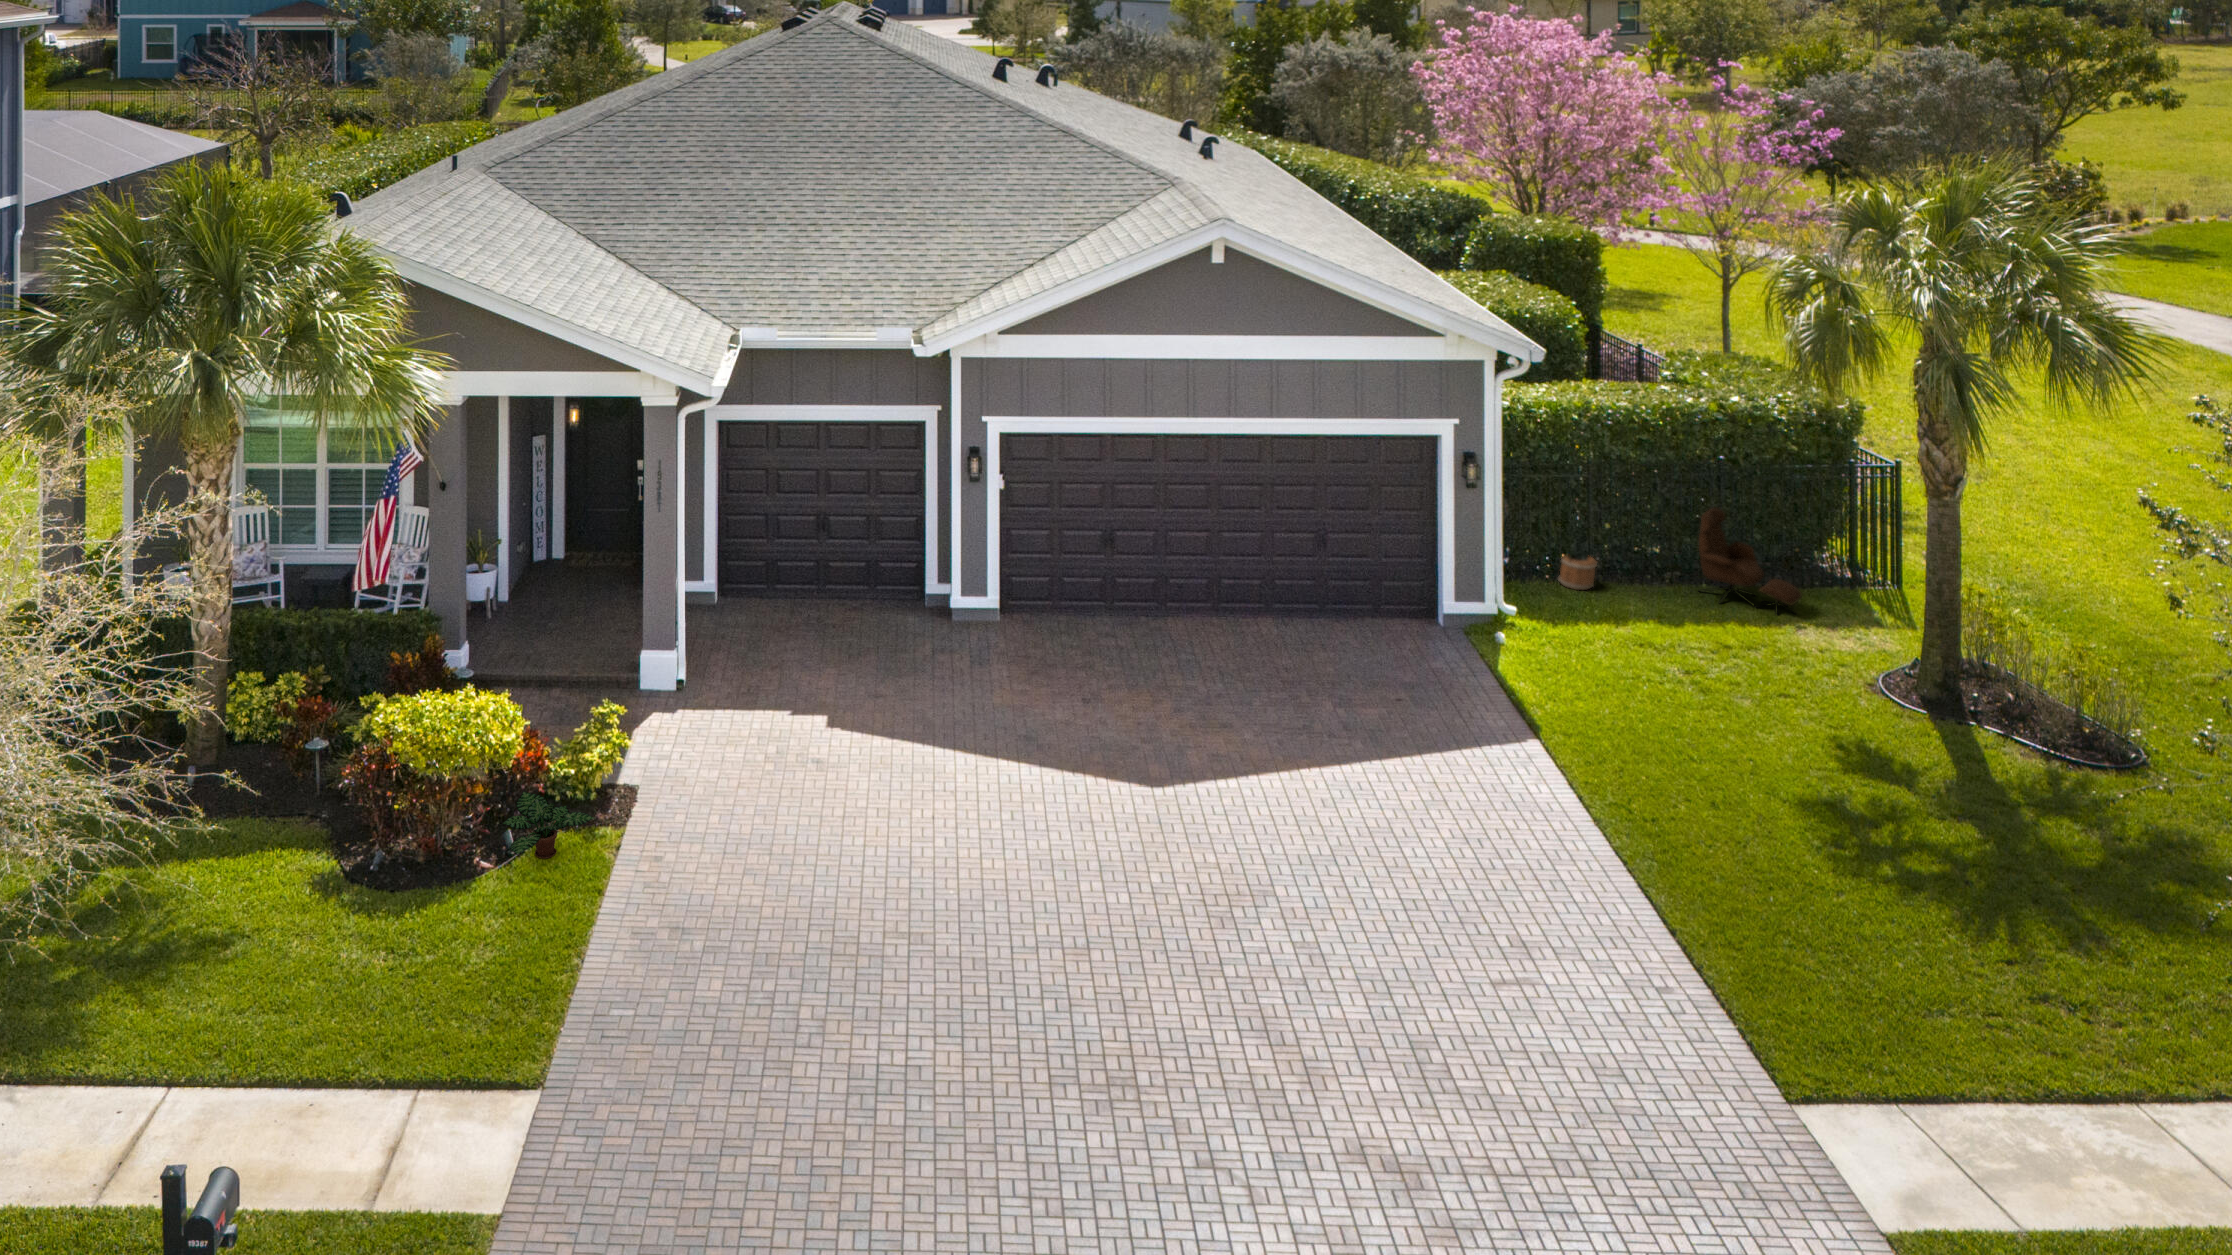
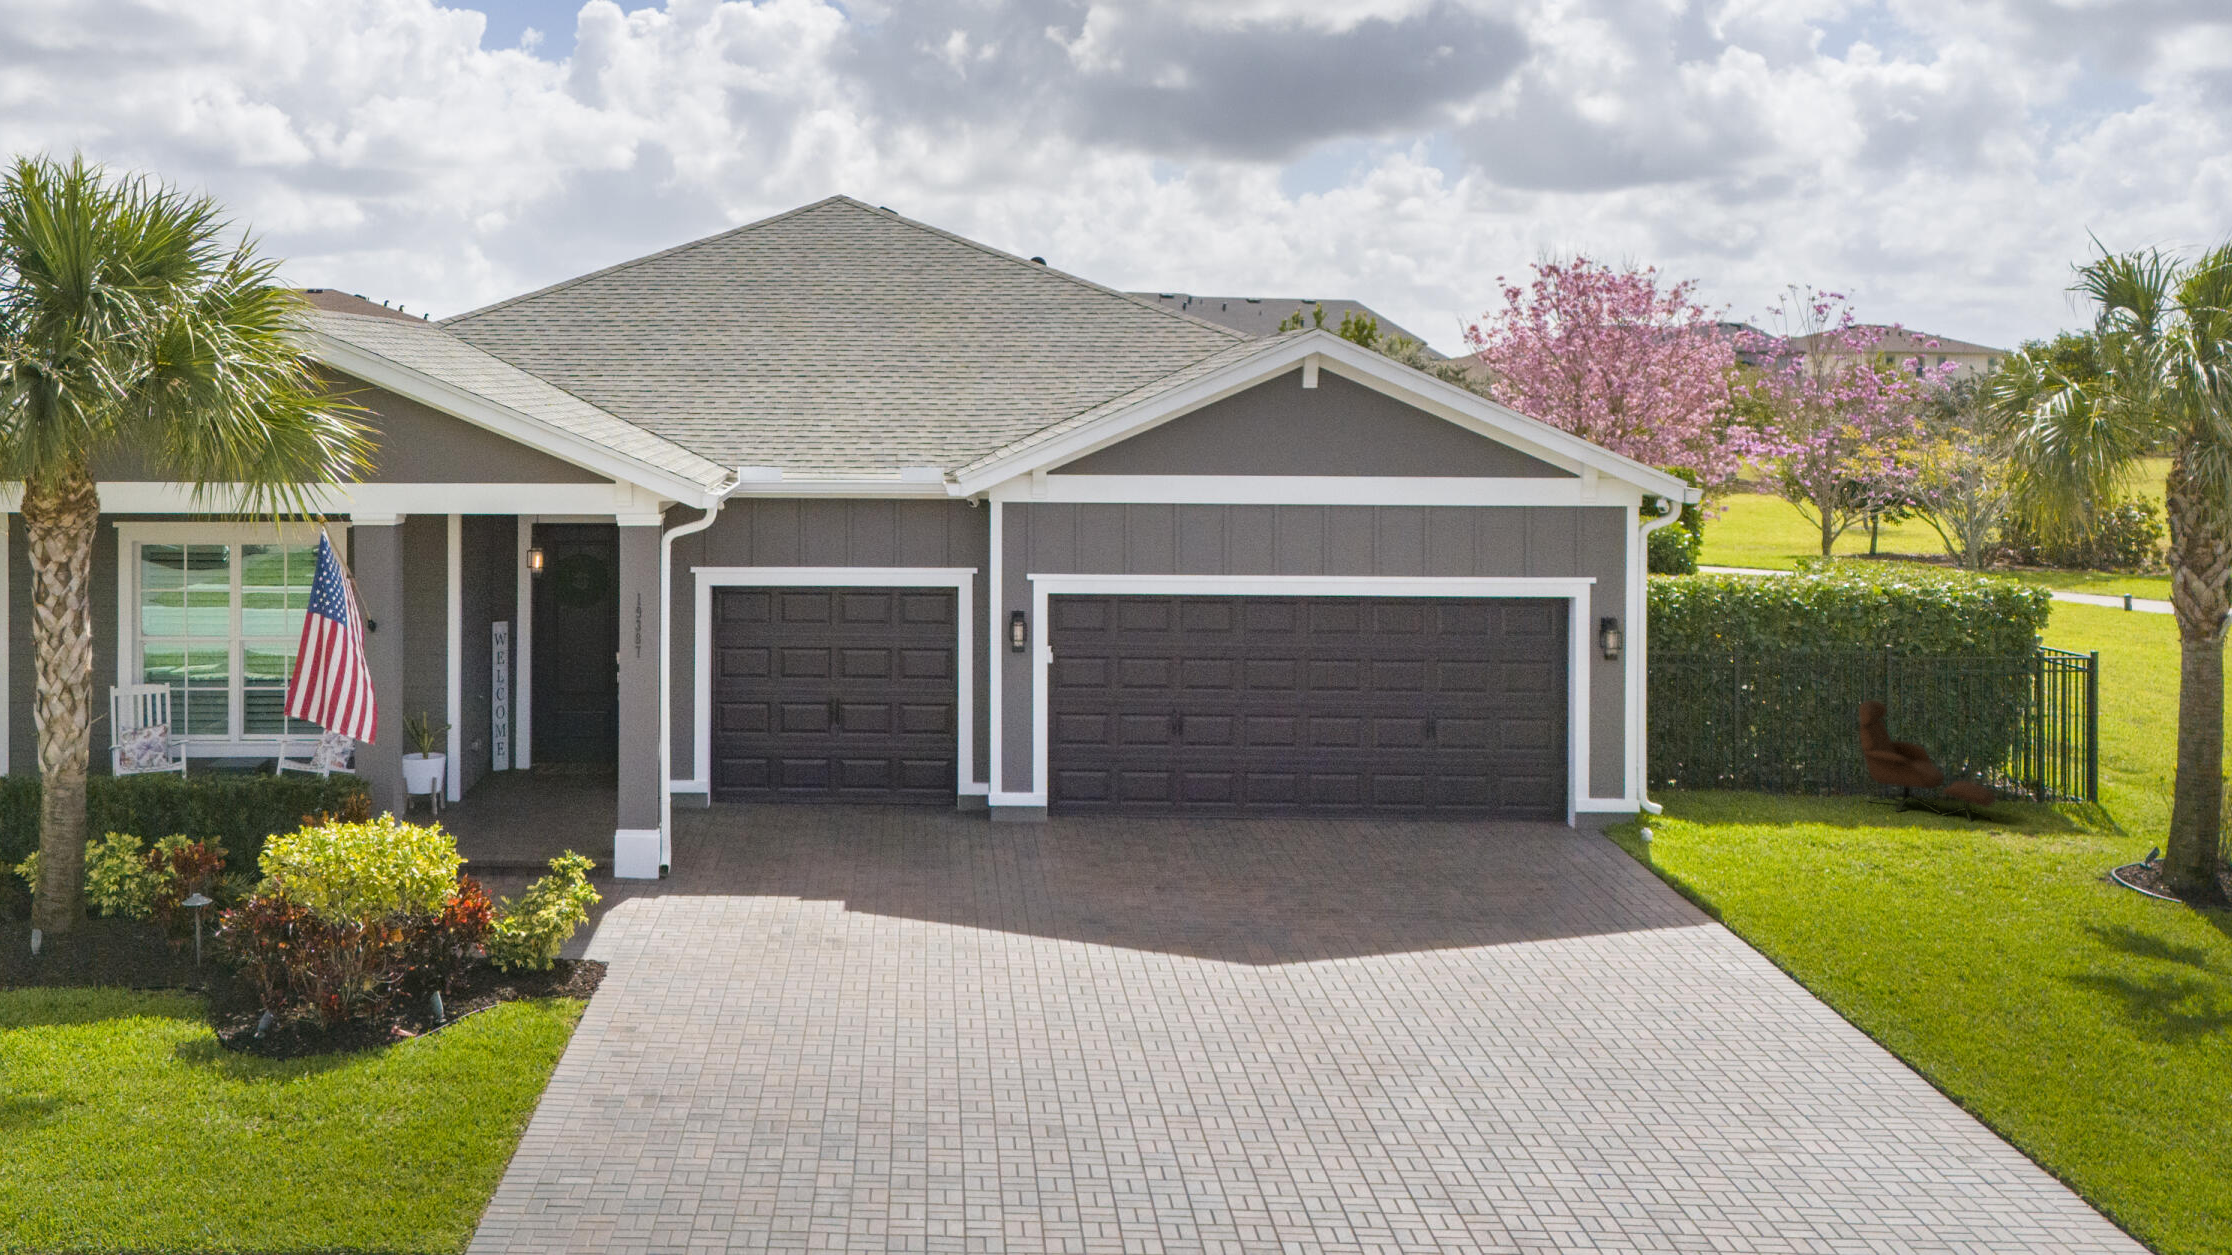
bucket: present [1559,556,1597,590] -> none [1698,759,1743,800]
potted plant: present [503,792,594,859] -> none [431,944,551,1028]

